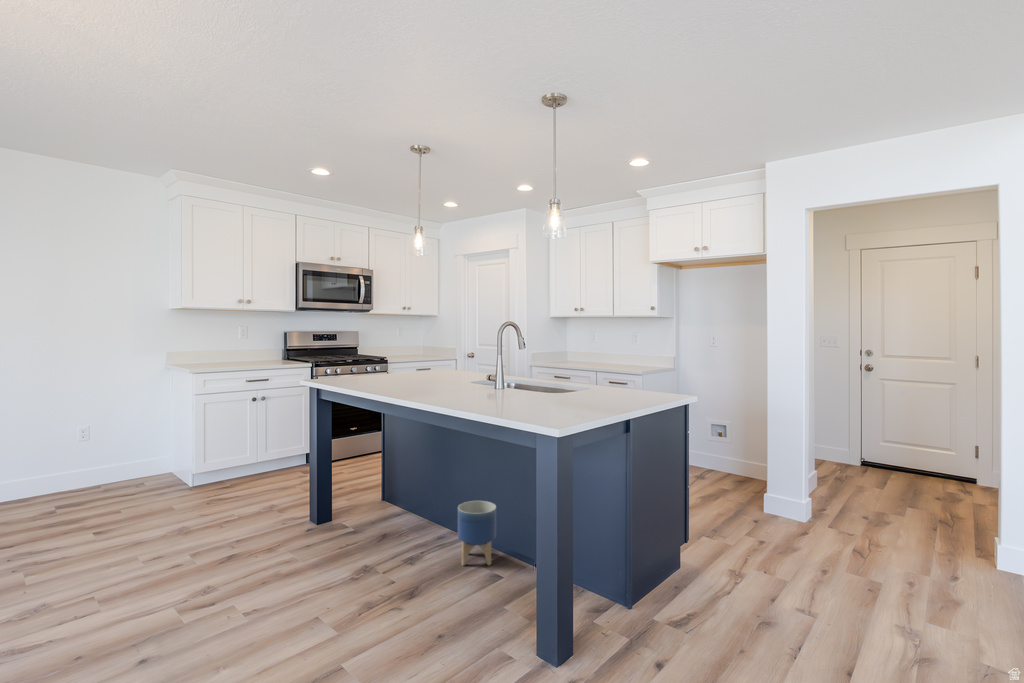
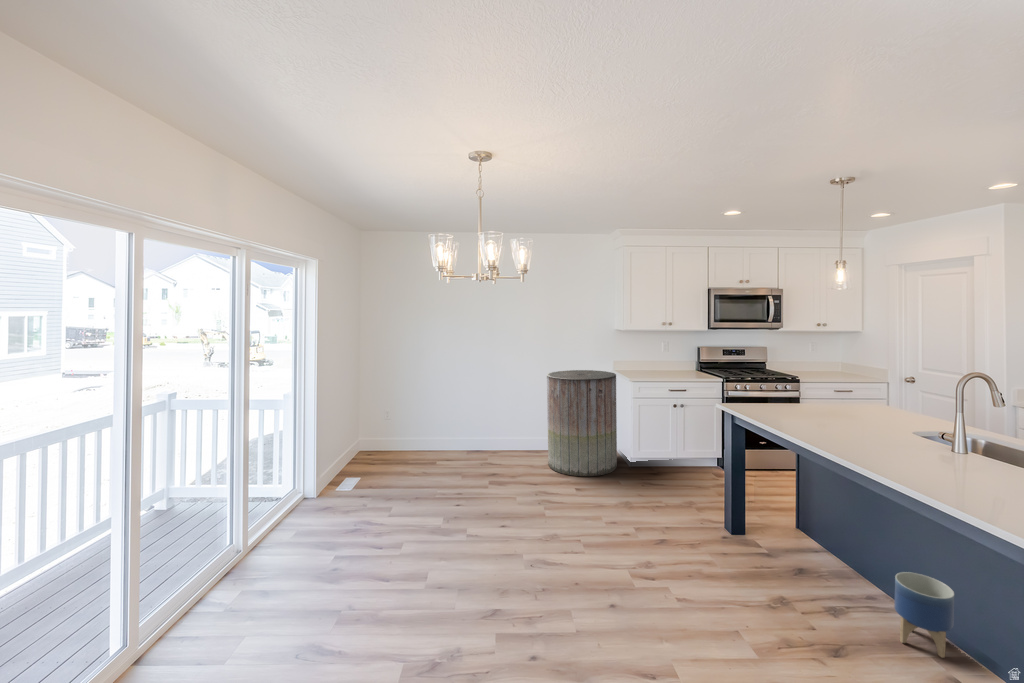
trash can: none [40,361,170,516] -> present [547,370,617,476]

